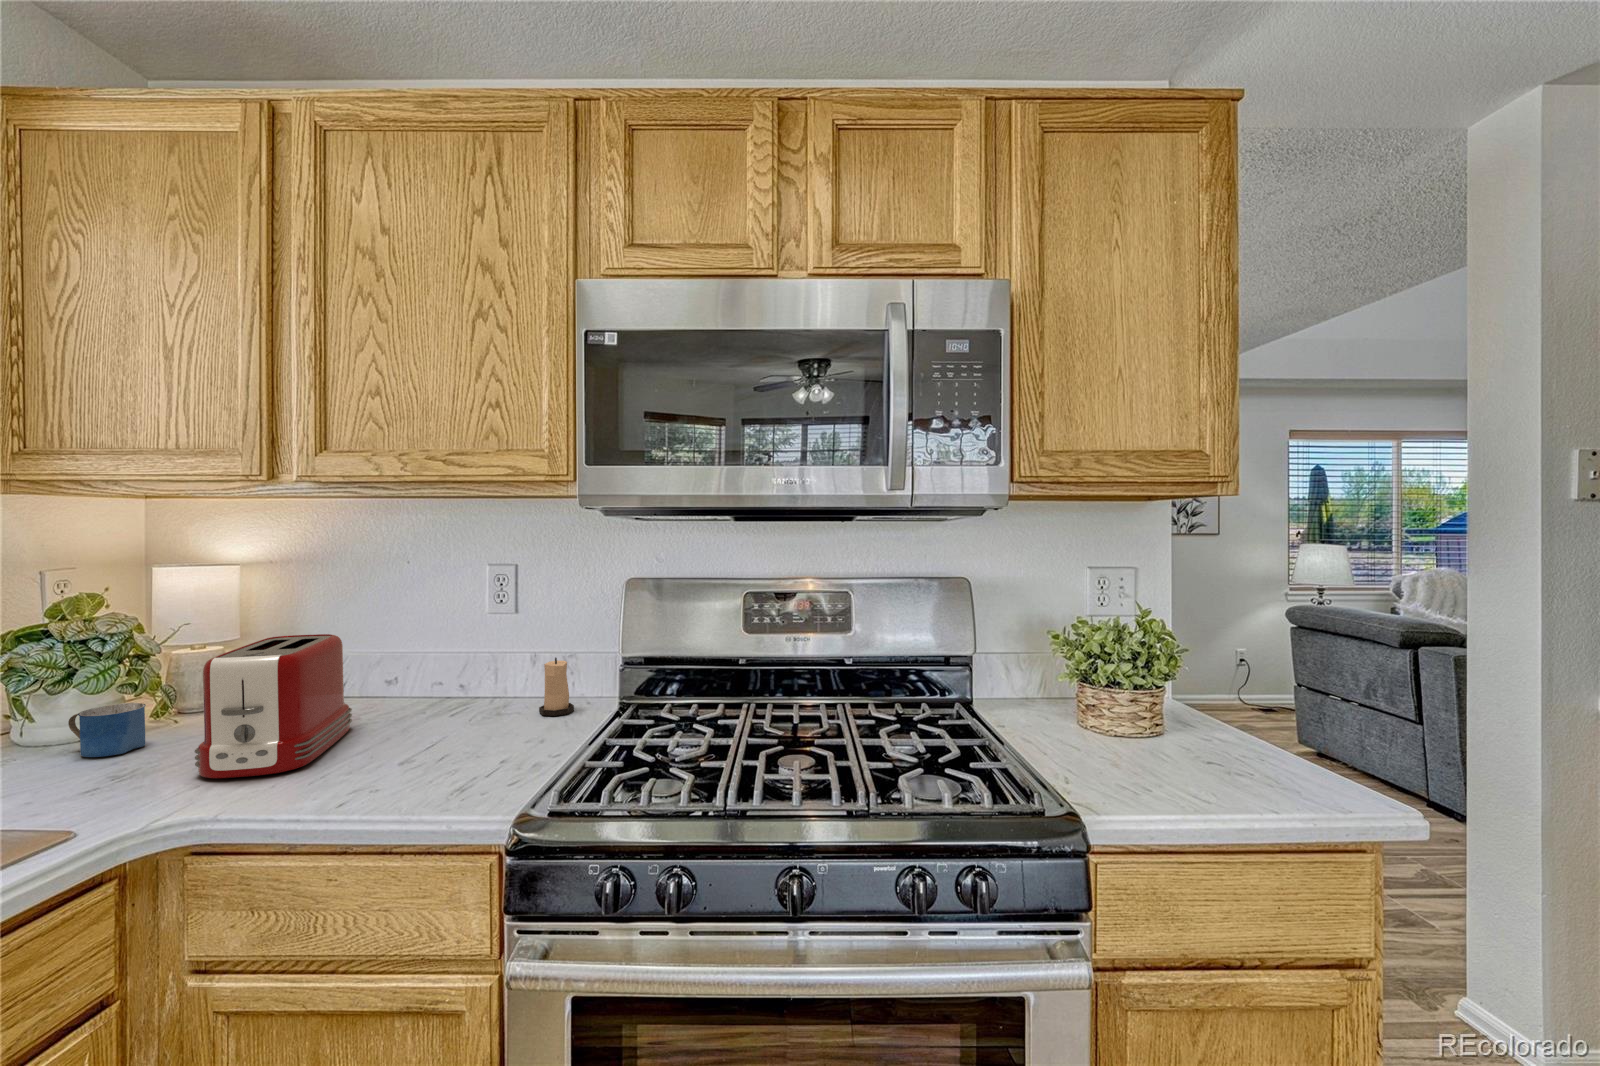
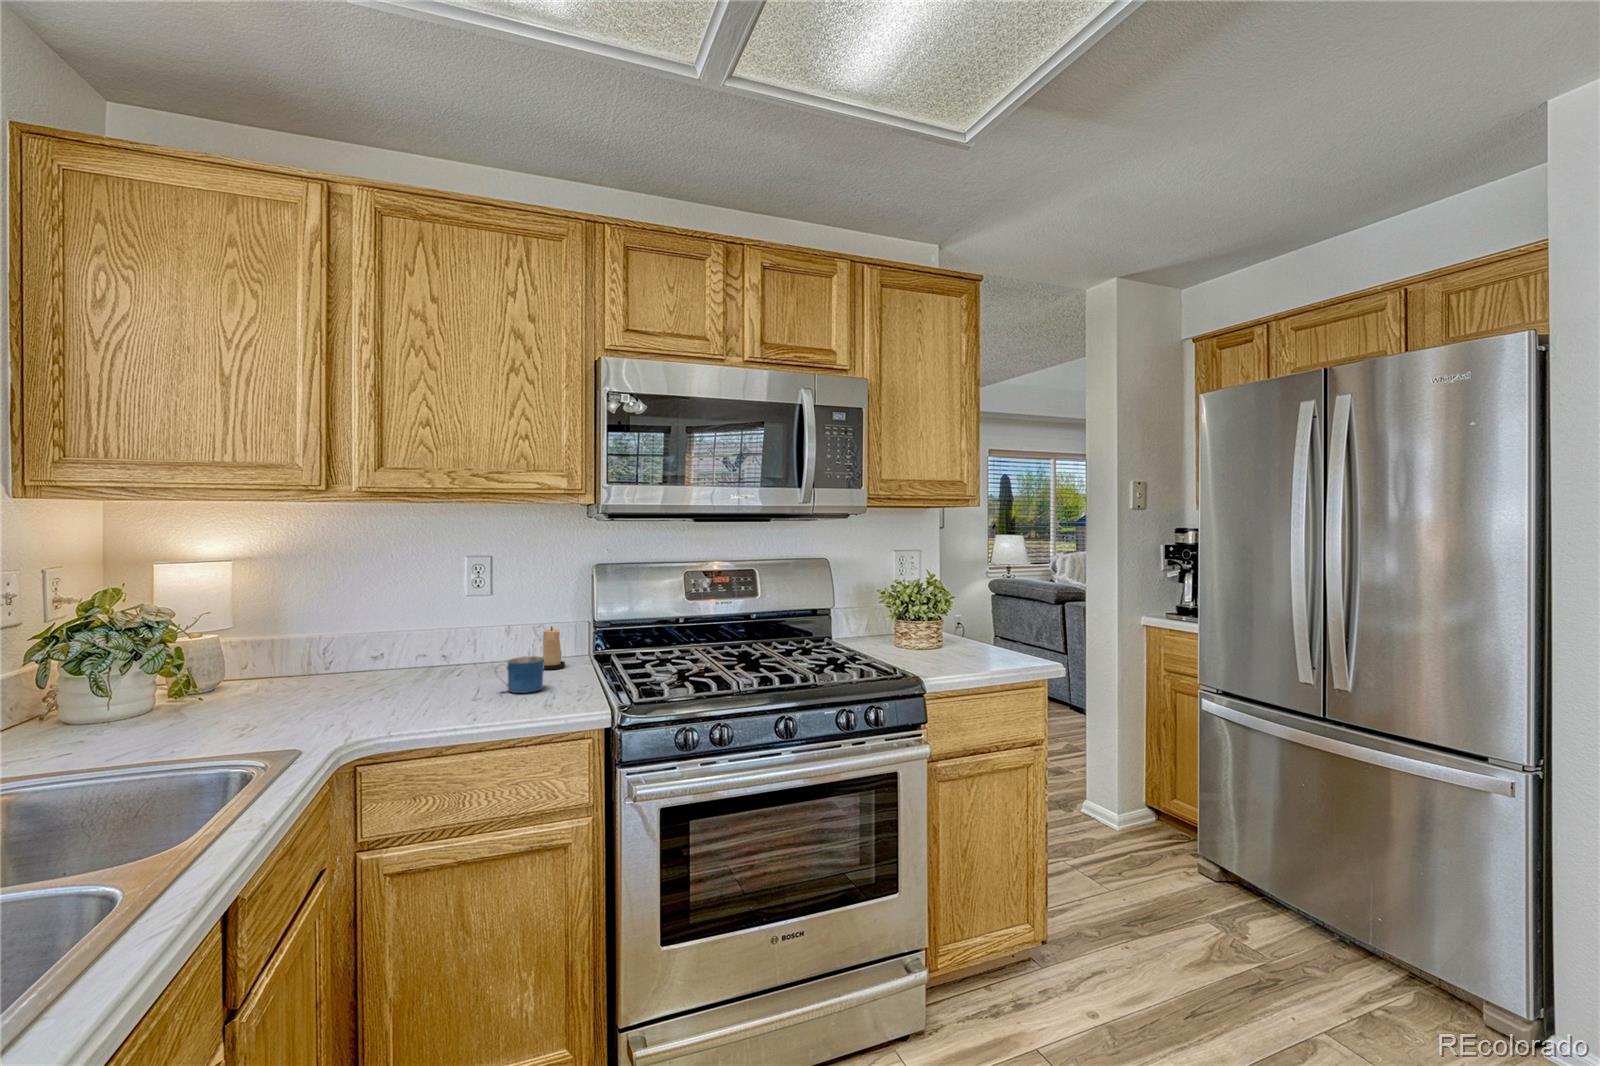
toaster: present [194,634,352,778] -> none [322,615,418,720]
mug: present [68,702,146,757] -> present [496,656,545,693]

